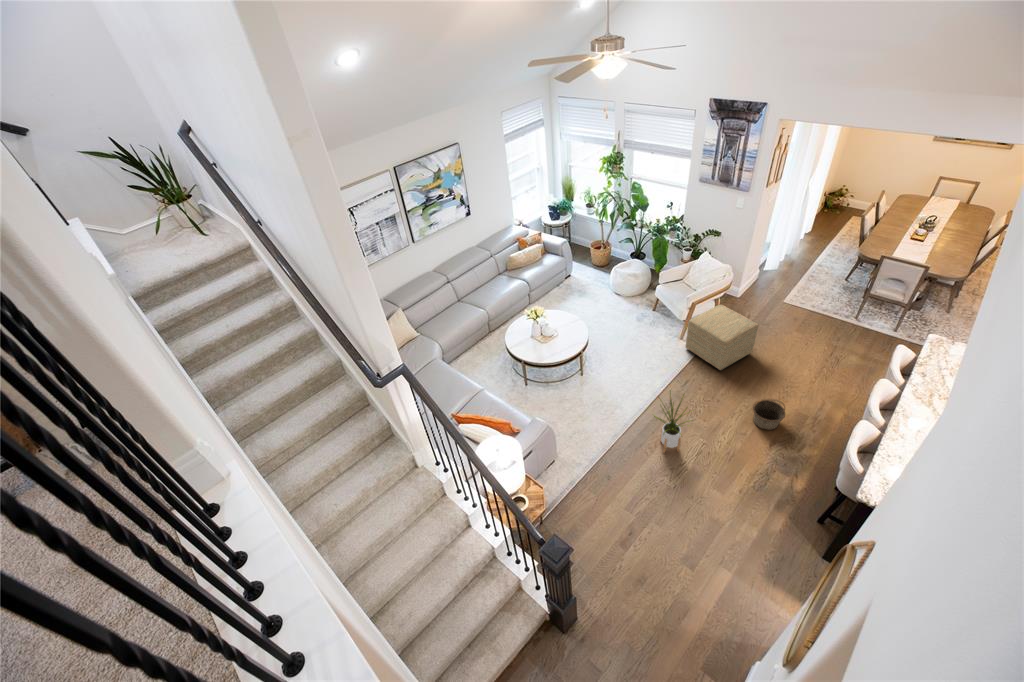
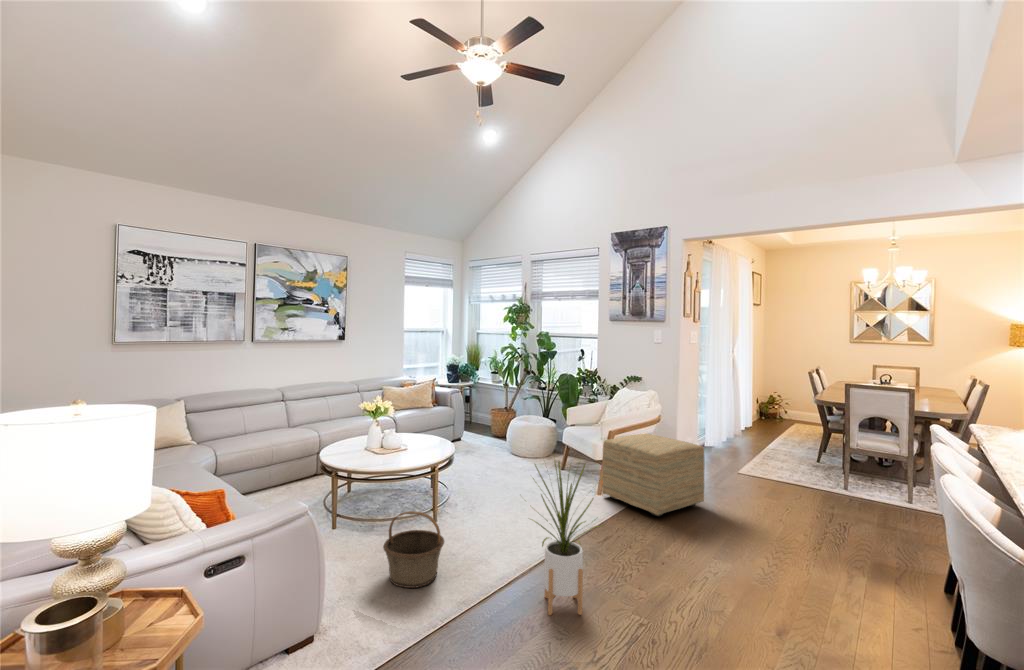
basket: present [753,399,785,430] -> present [383,511,444,588]

